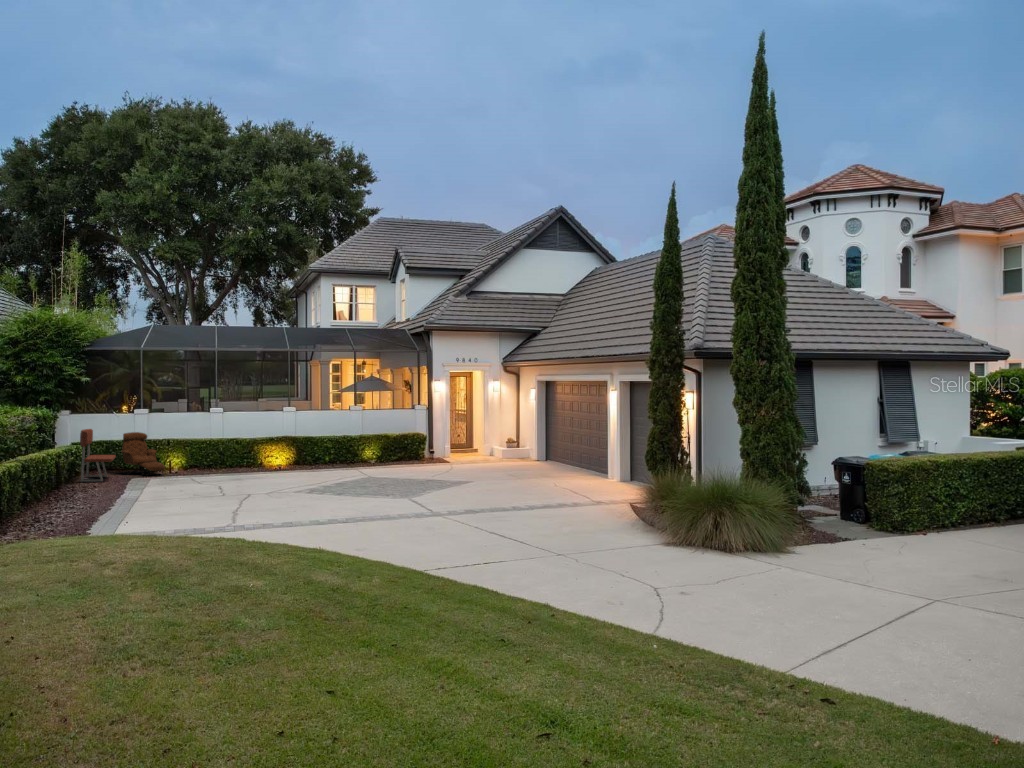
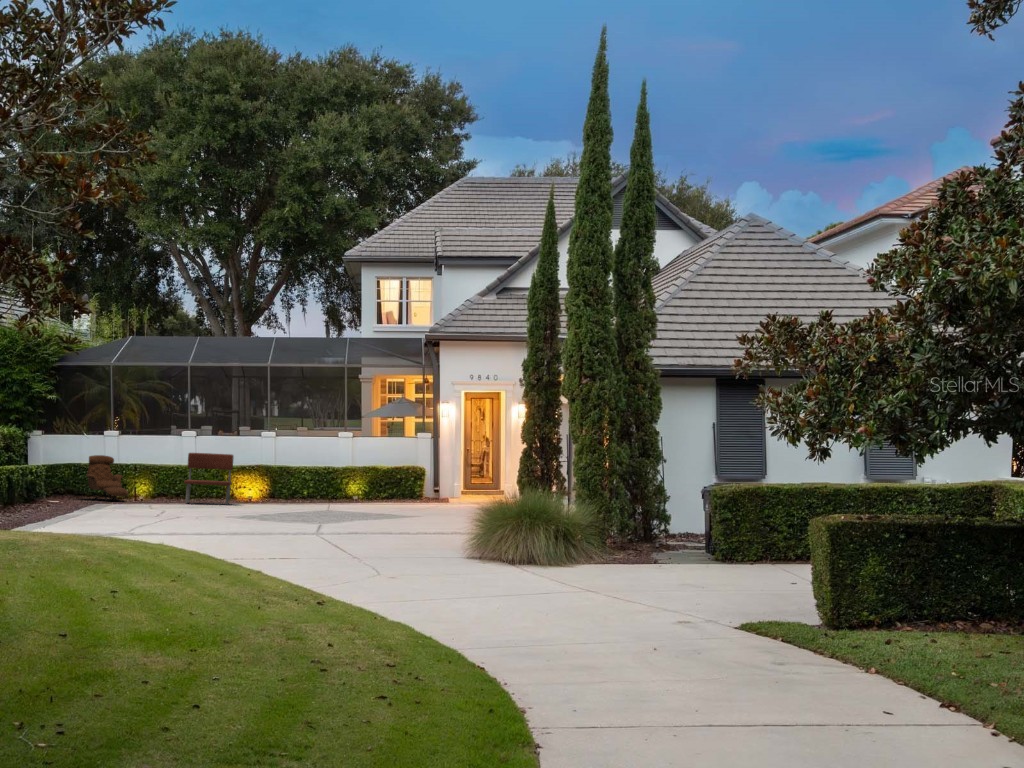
bench: present [80,429,116,482] -> present [184,453,234,505]

